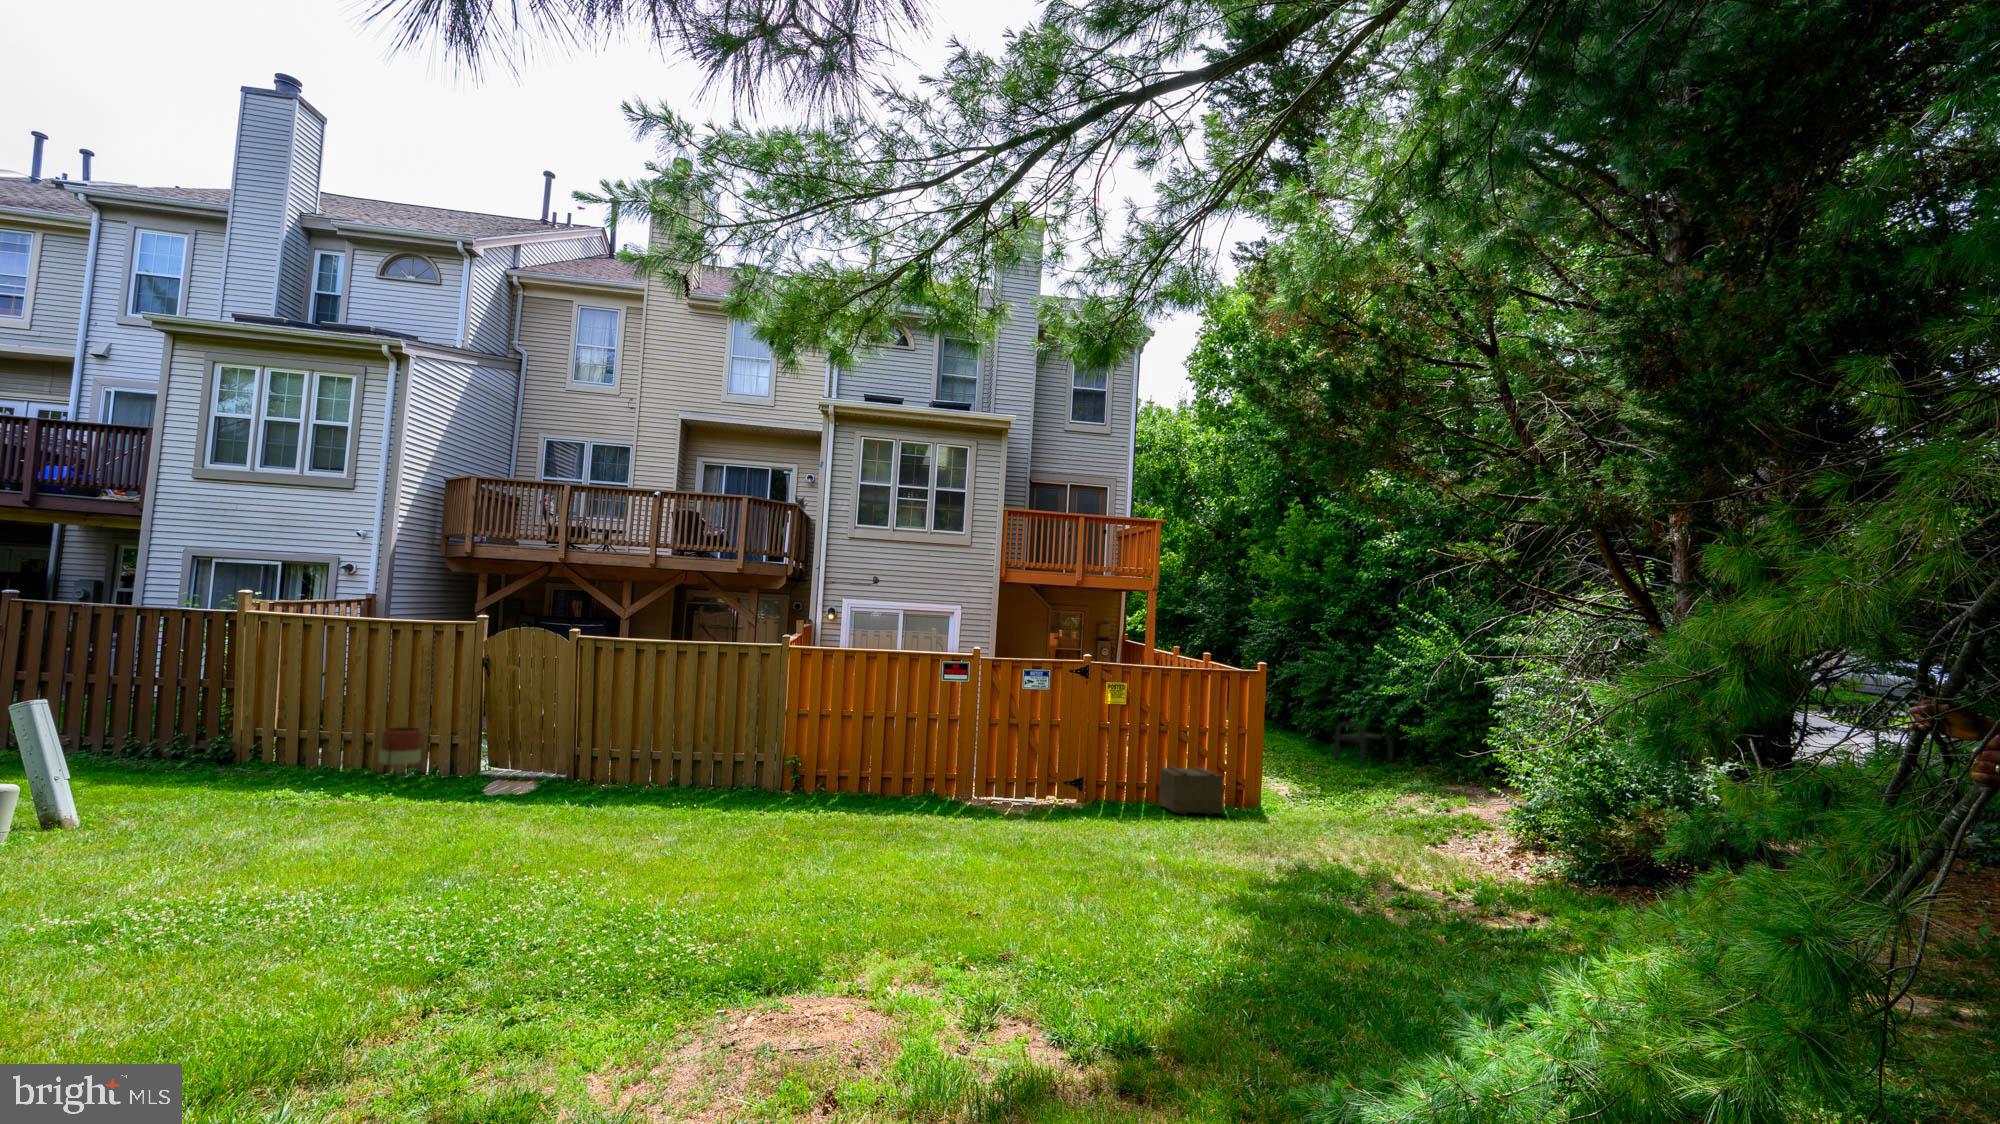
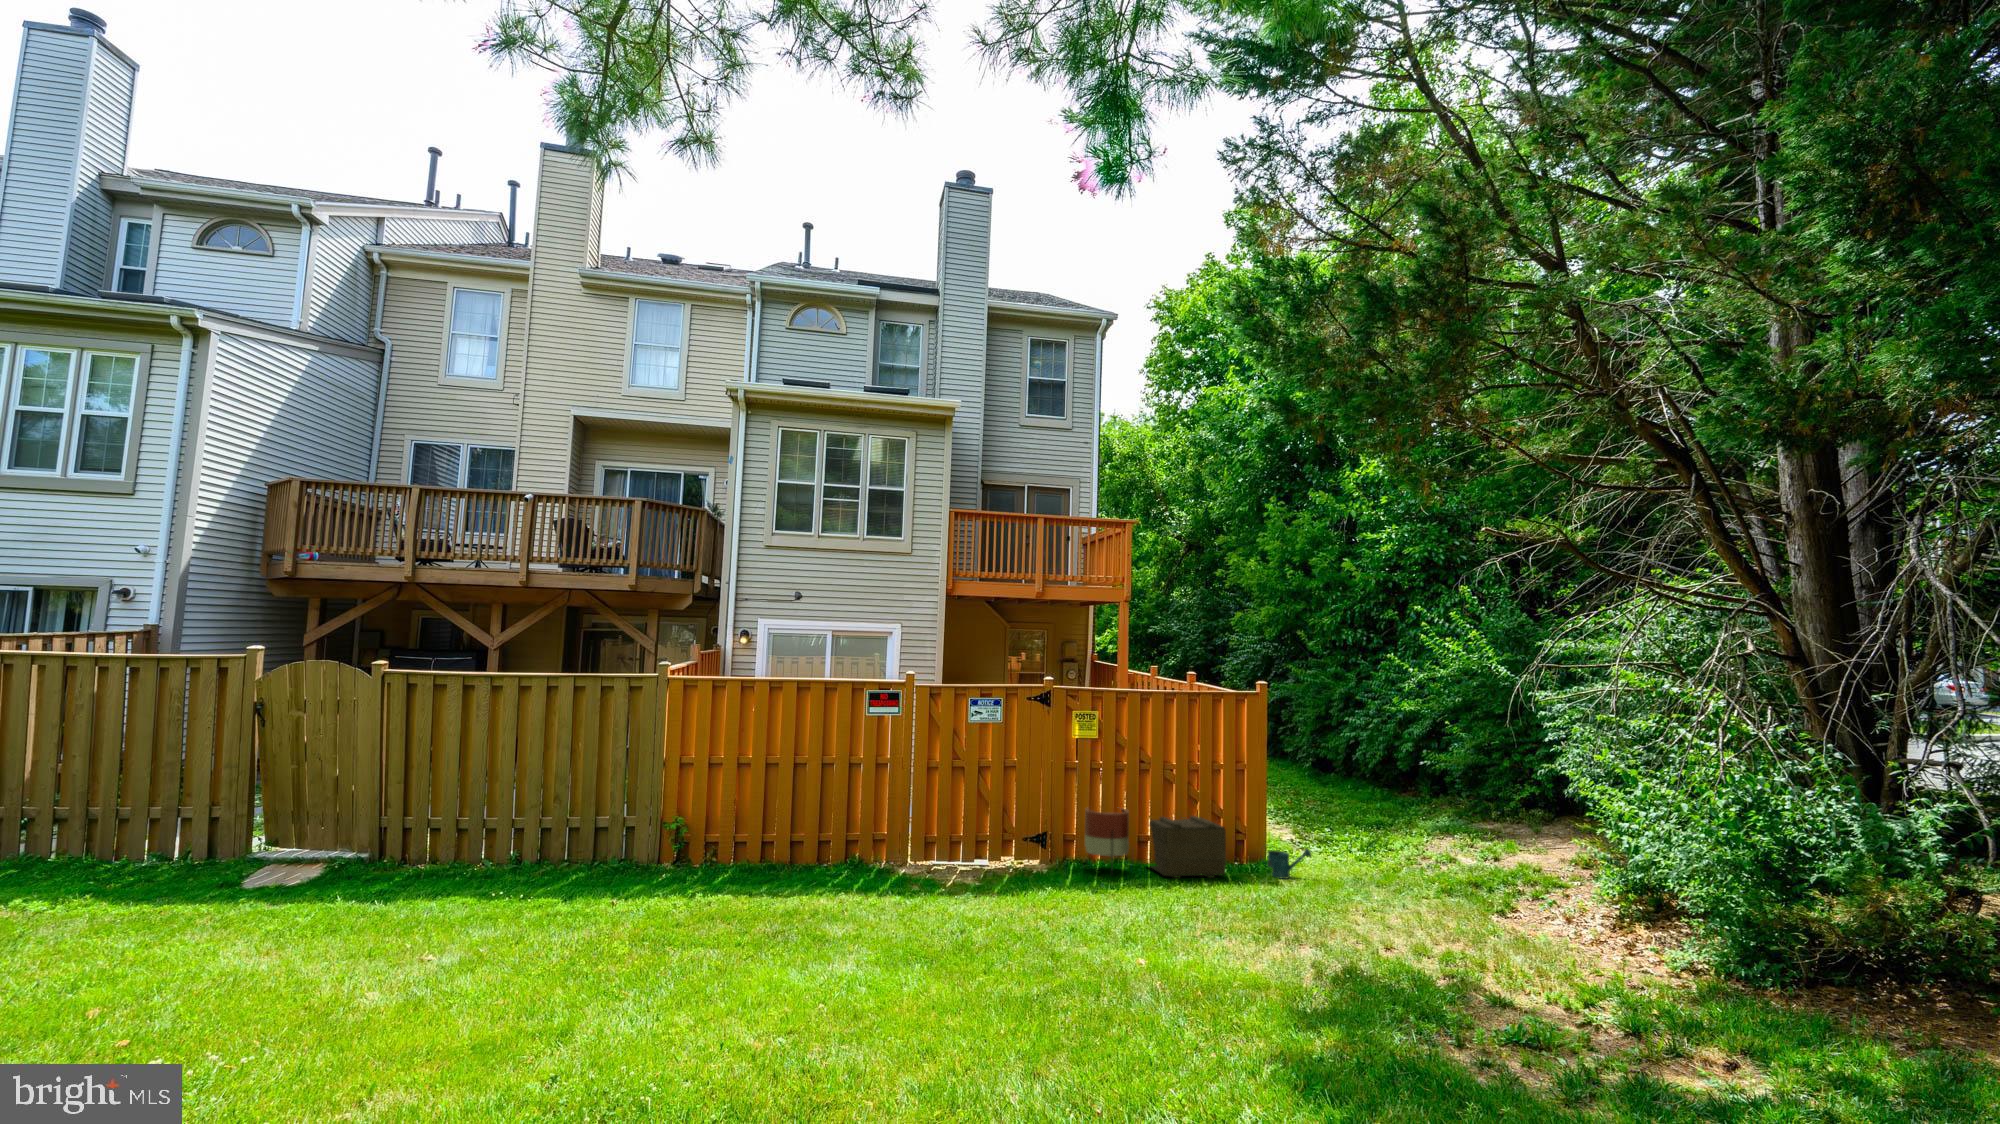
bench: present [1334,721,1393,763] -> none [1337,747,1404,797]
planter: present [379,727,423,766] -> present [1085,808,1129,868]
watering can: none [1252,792,1292,819] -> present [1267,848,1311,879]

